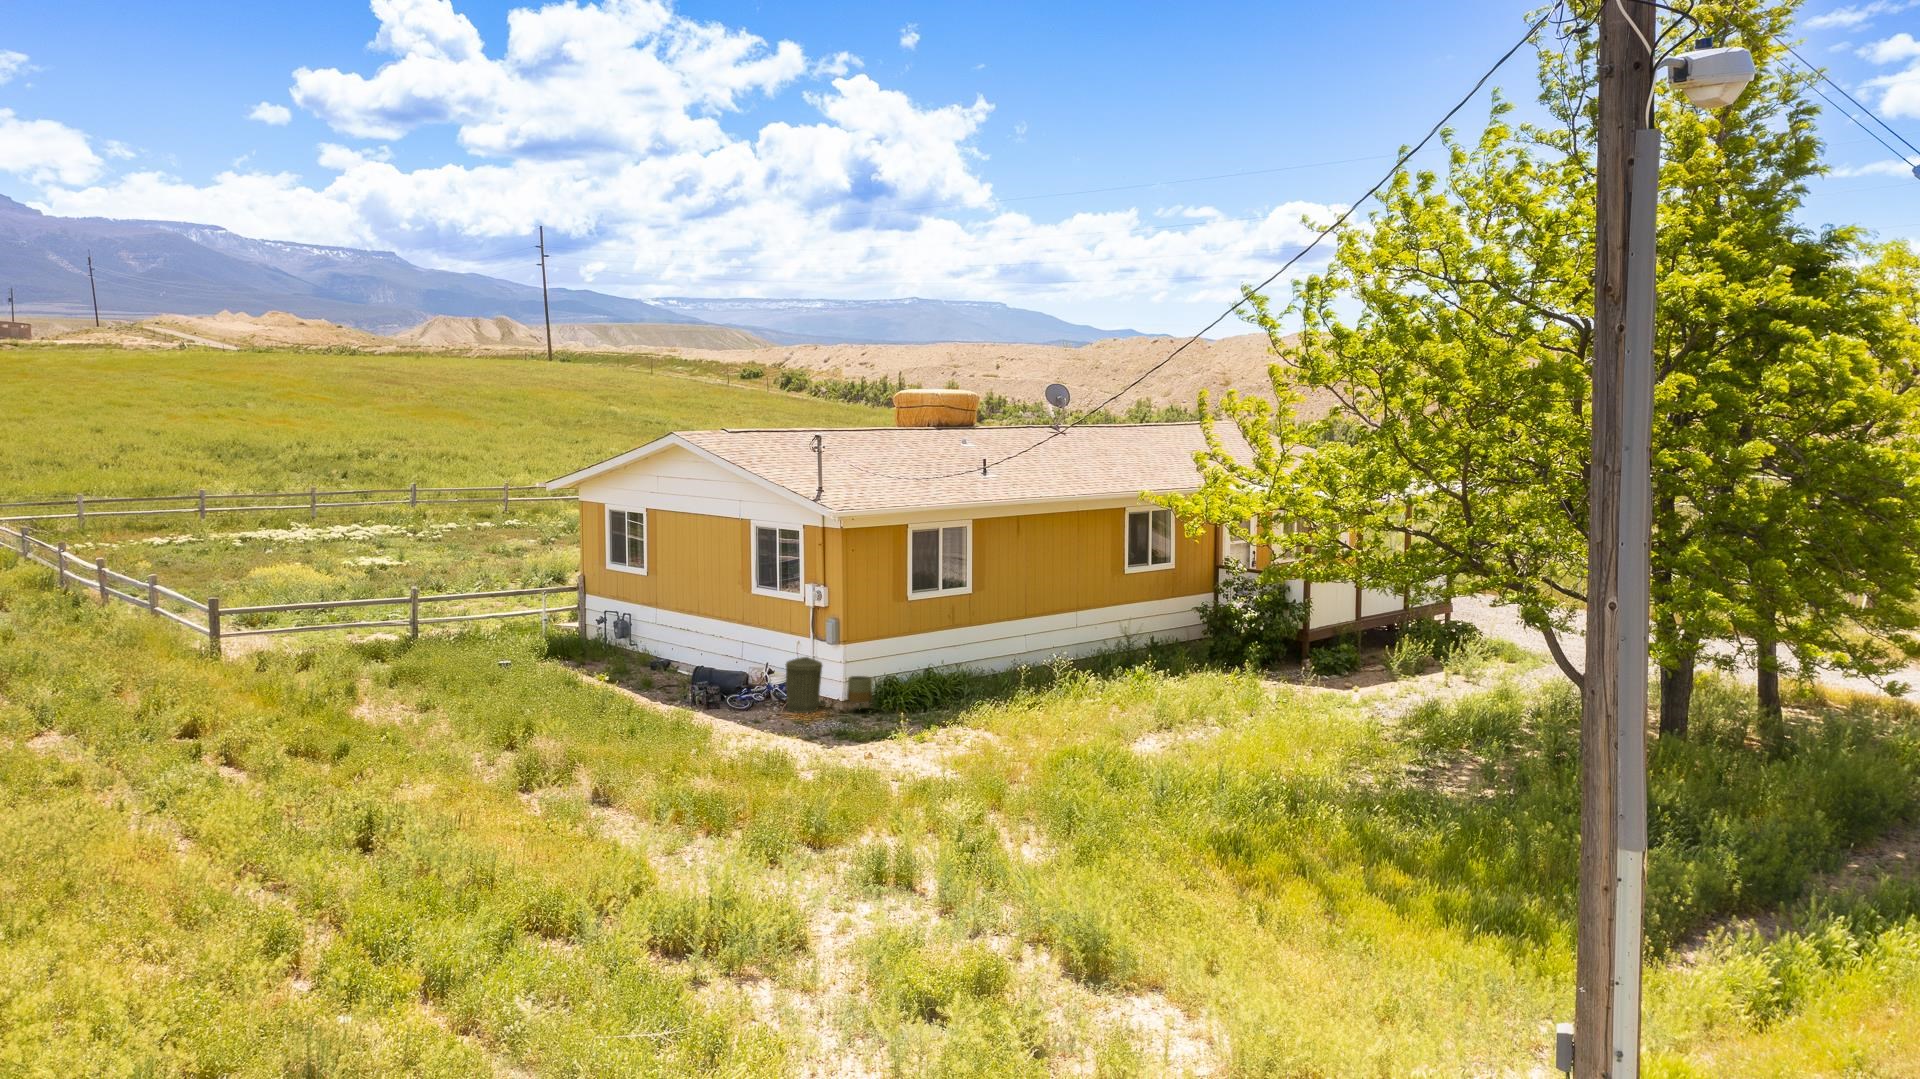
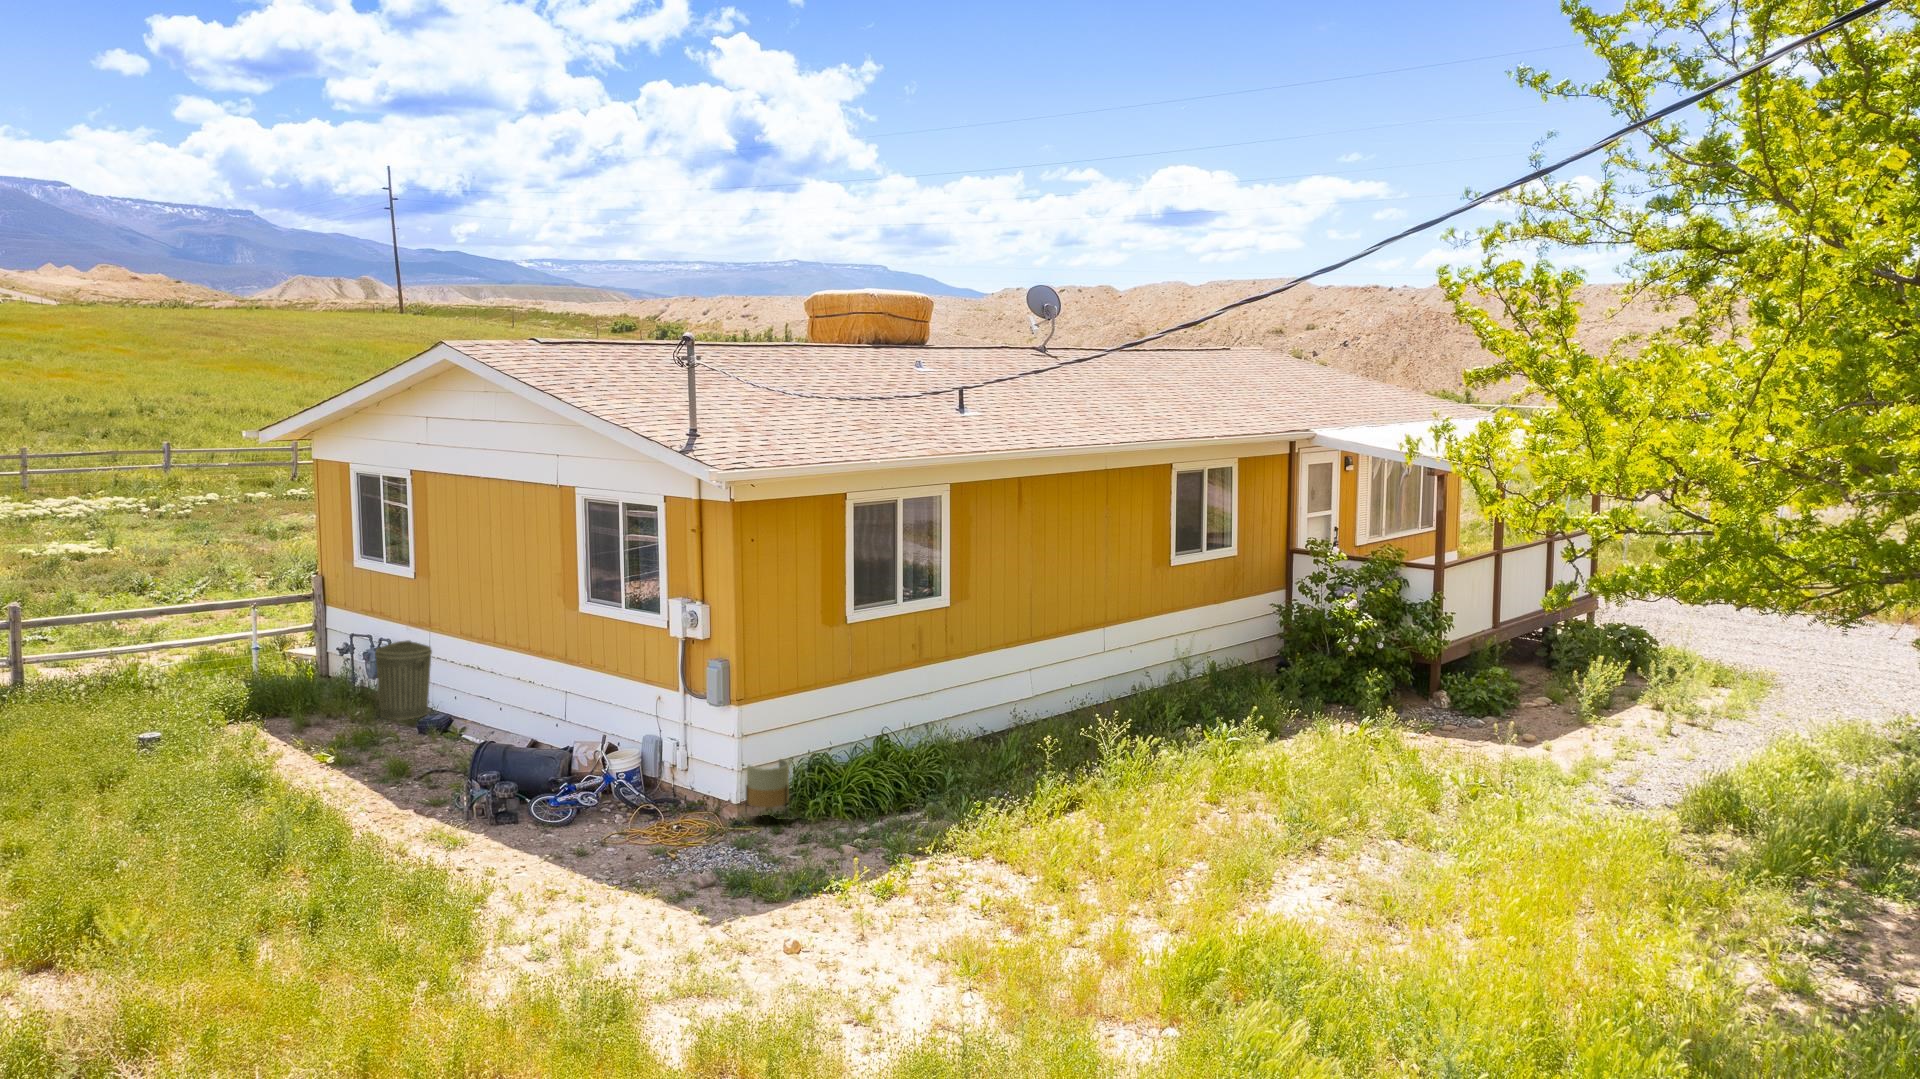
trash can: present [786,657,822,713] -> present [375,640,432,720]

